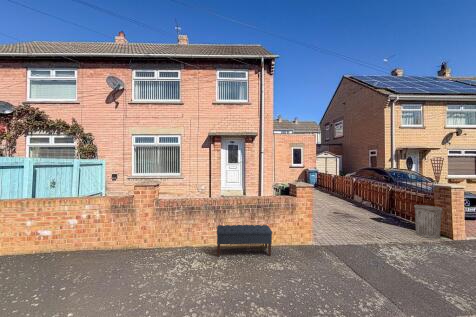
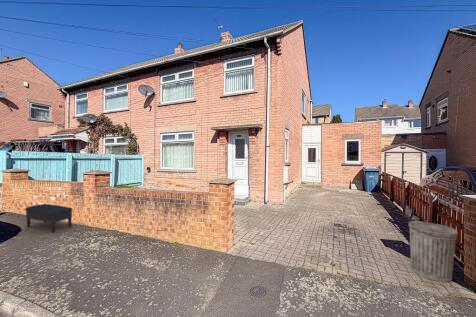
bench: present [217,225,272,257] -> present [25,204,72,233]

